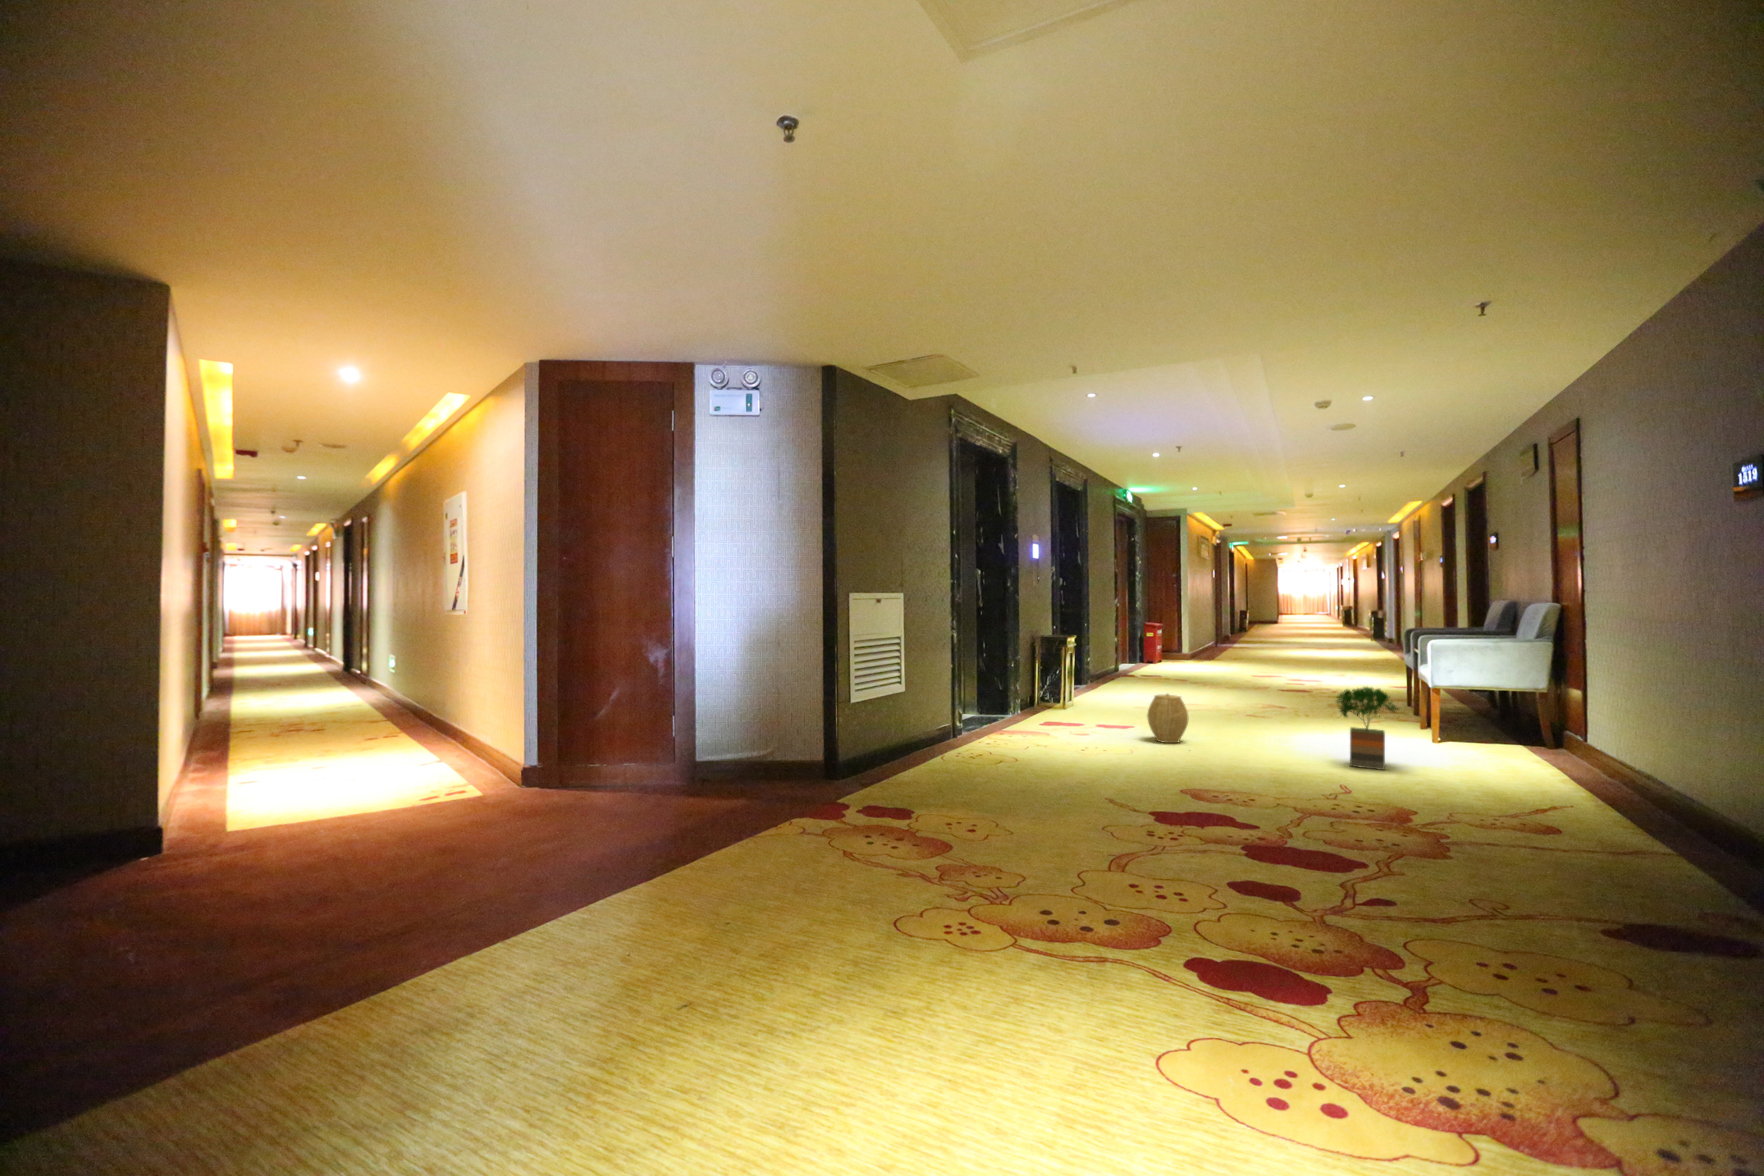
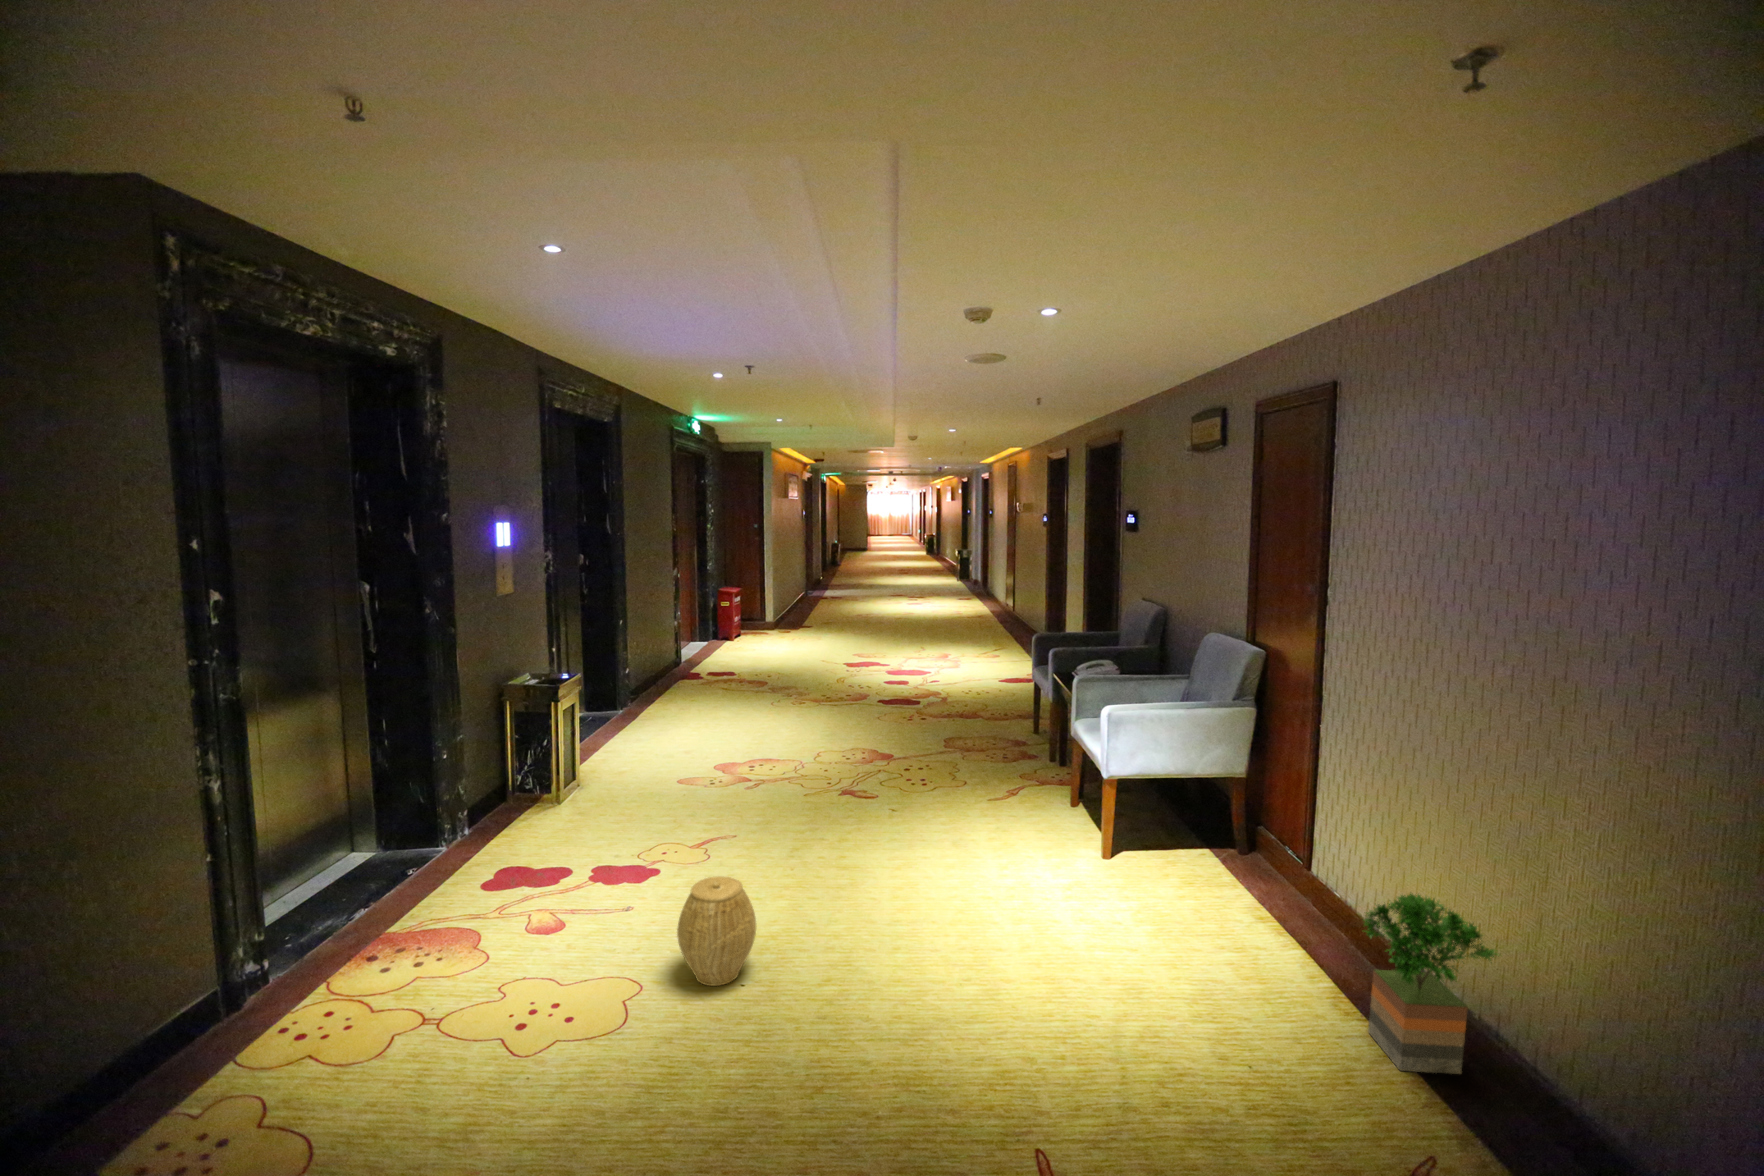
potted tree: present [1337,687,1398,770] -> present [1365,894,1498,1074]

